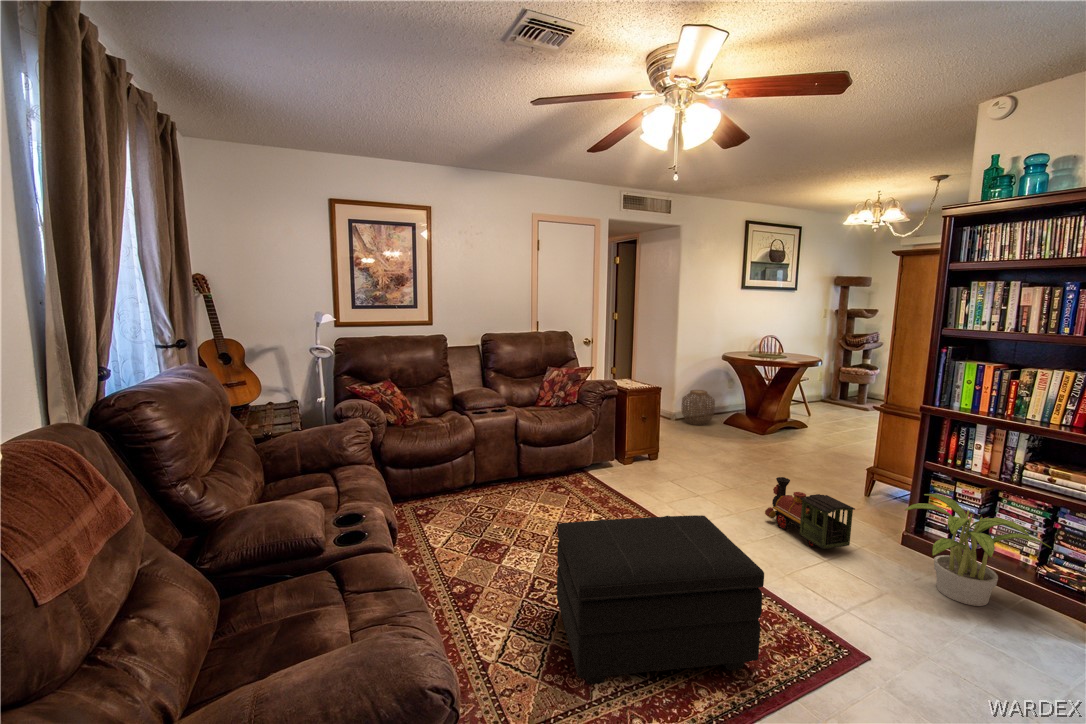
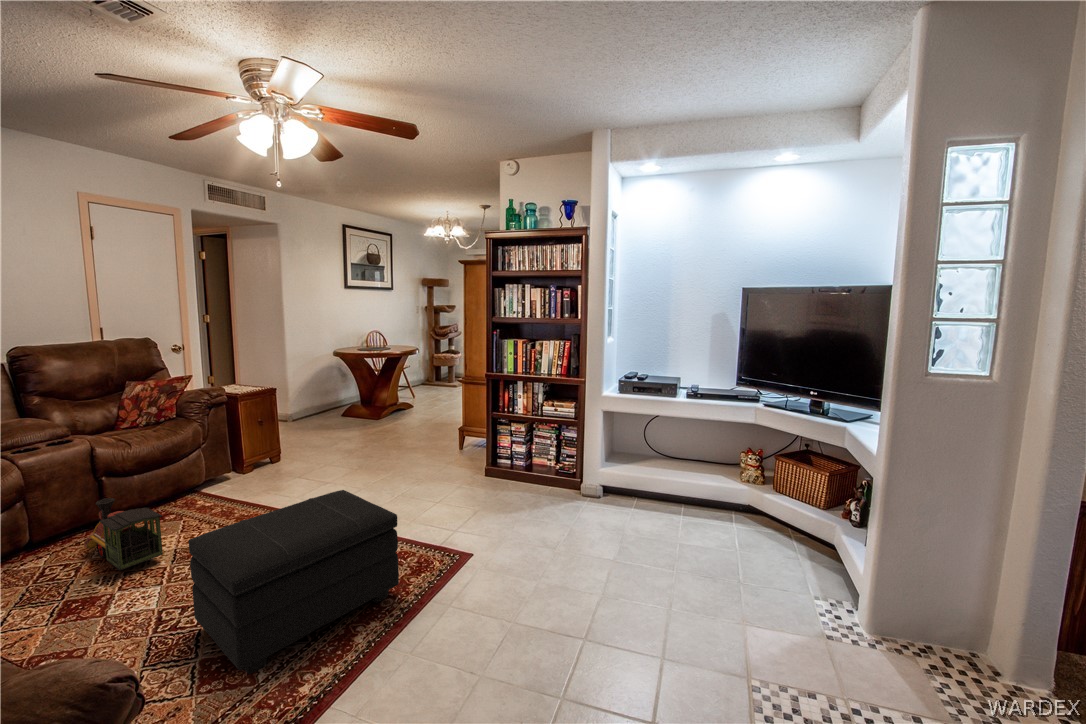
woven basket: present [682,390,715,425] -> none [301,387,335,421]
toy train: present [765,477,855,549] -> present [84,498,163,570]
potted plant: present [905,494,1051,606] -> none [481,434,552,499]

